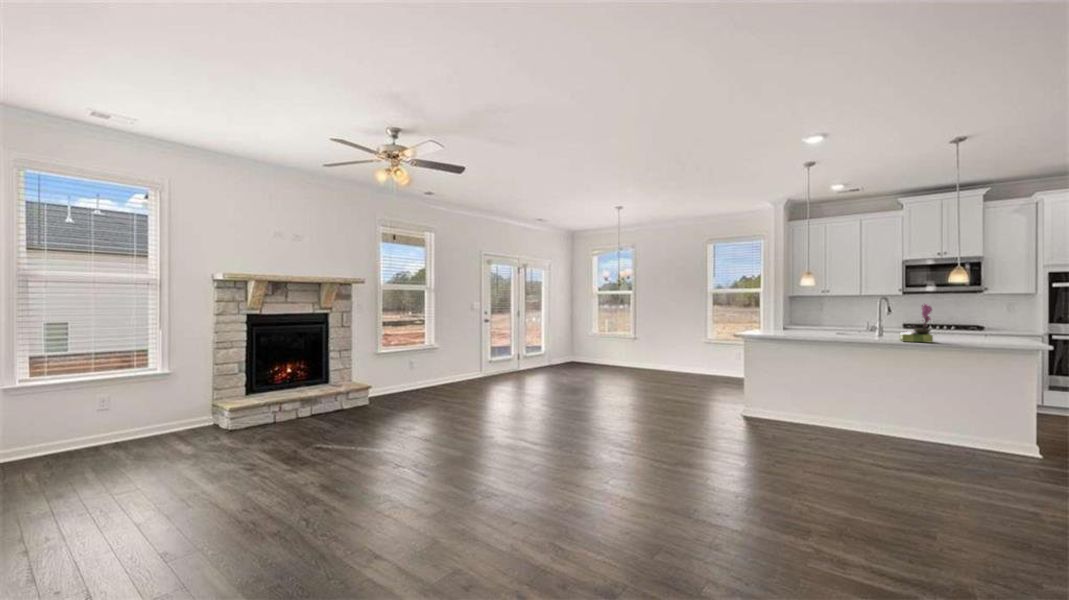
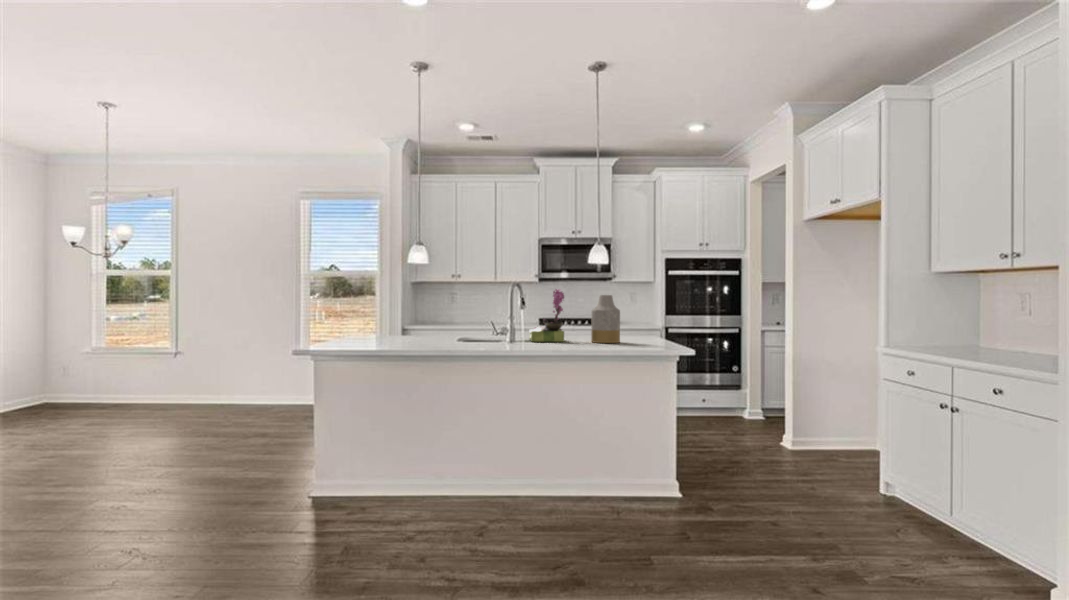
vase: none [959,309,988,345] -> present [591,295,620,343]

